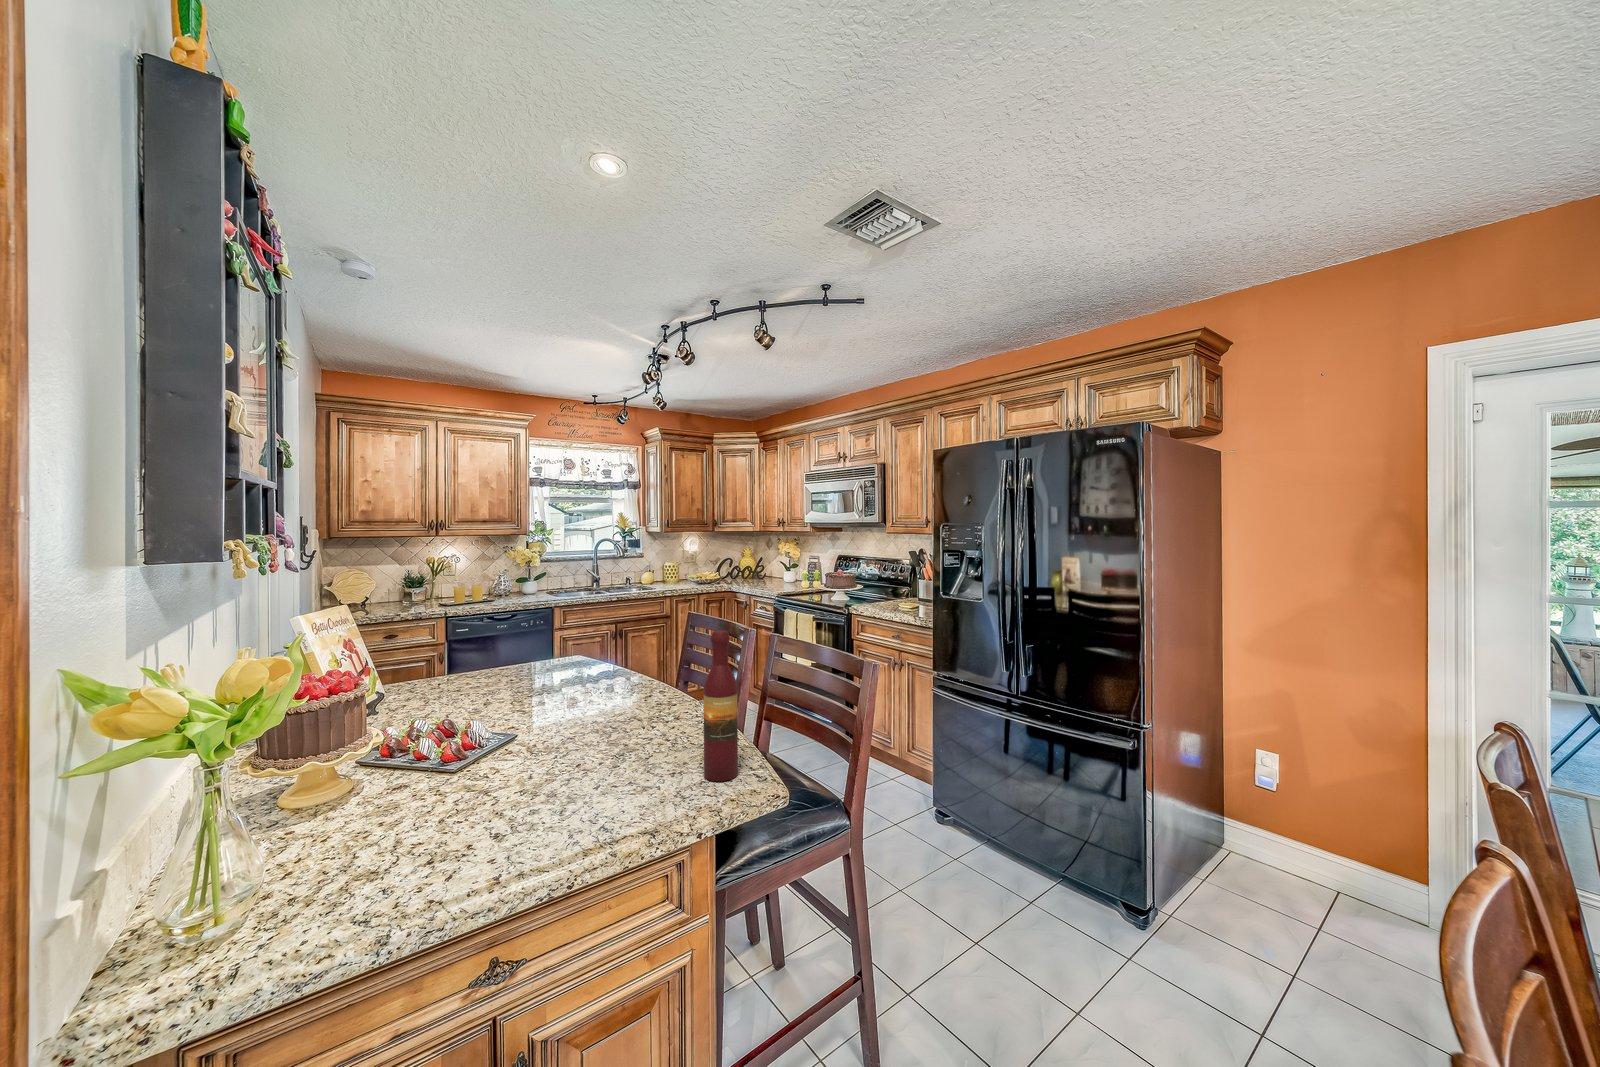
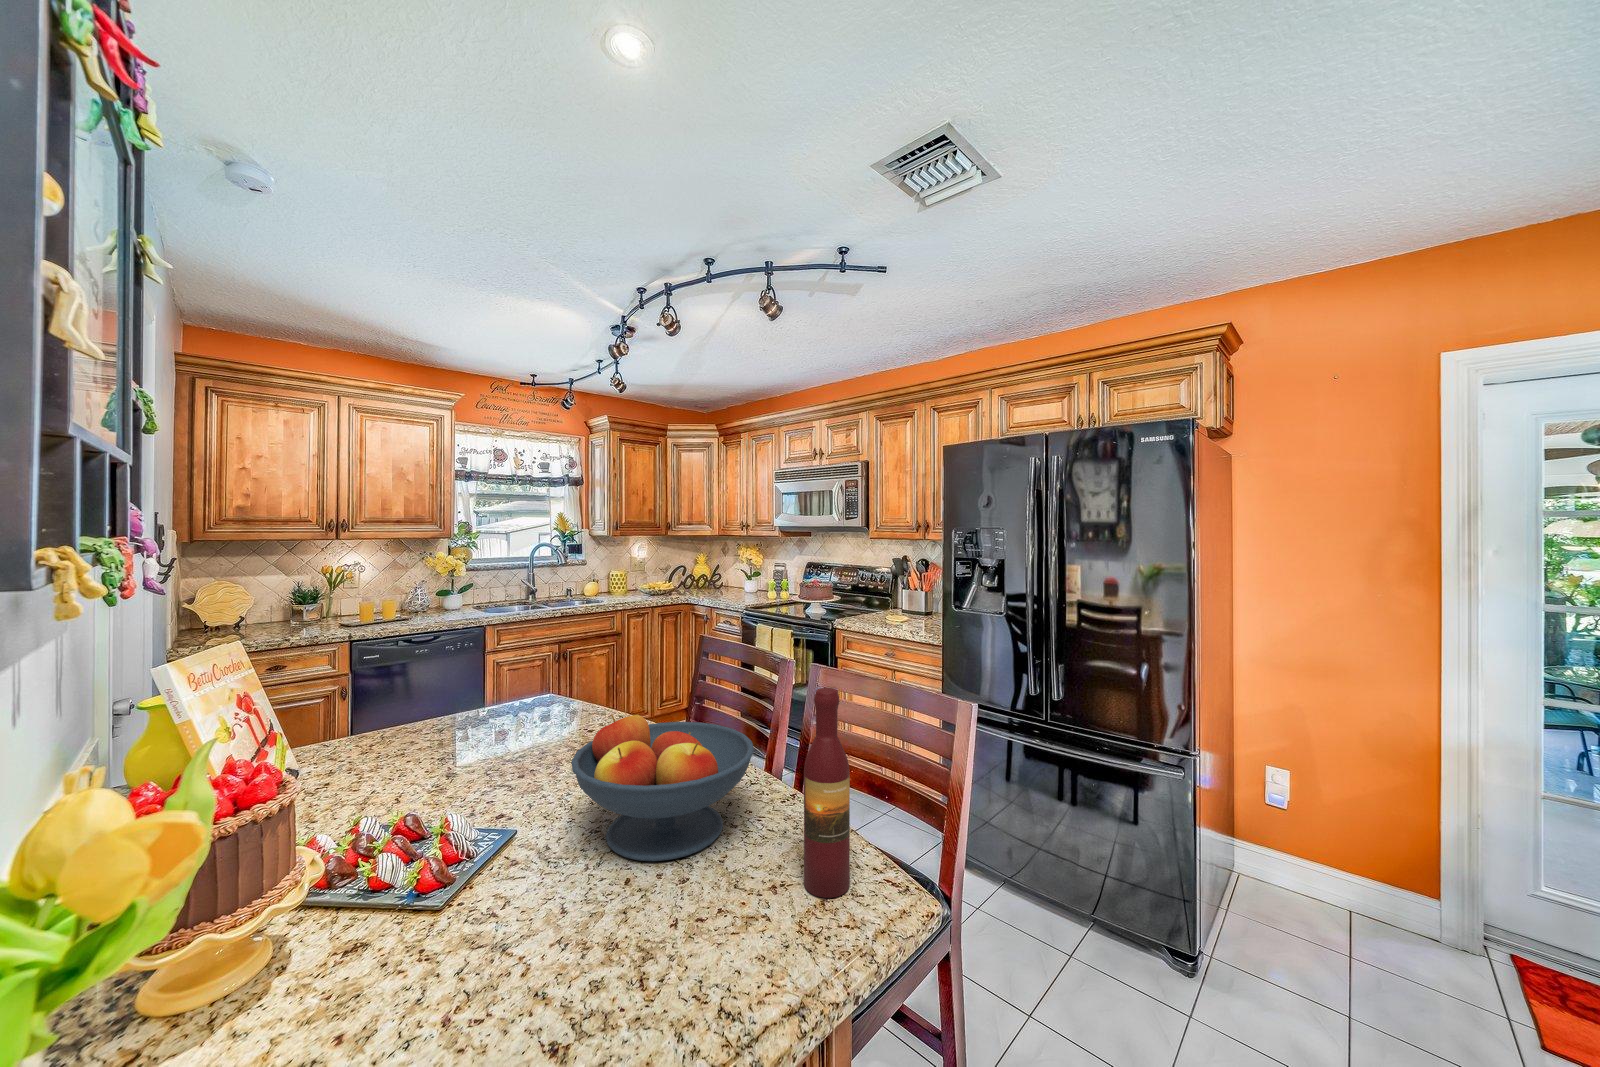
fruit bowl: none [552,654,691,756] -> present [571,714,754,861]

